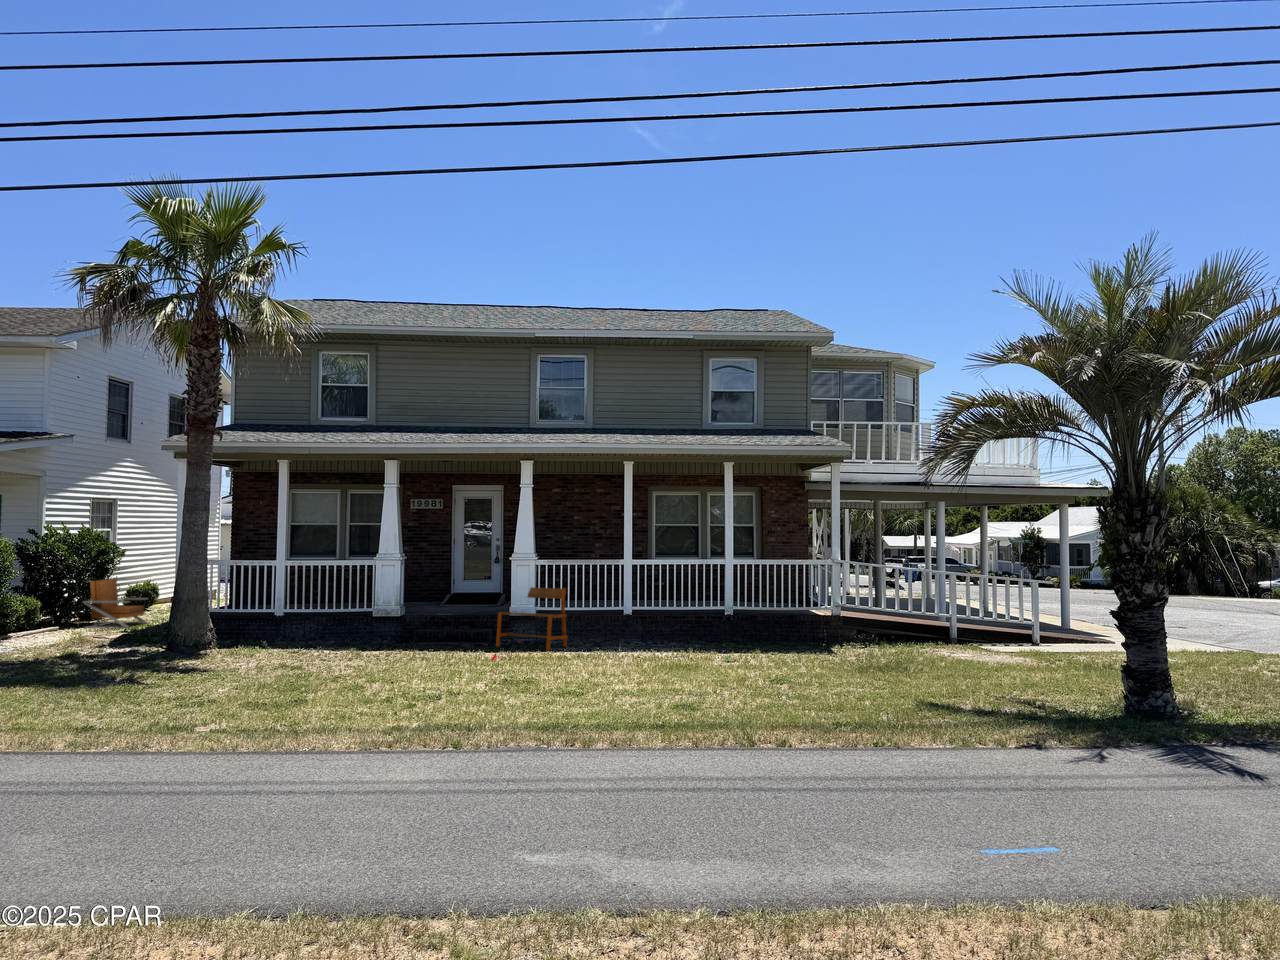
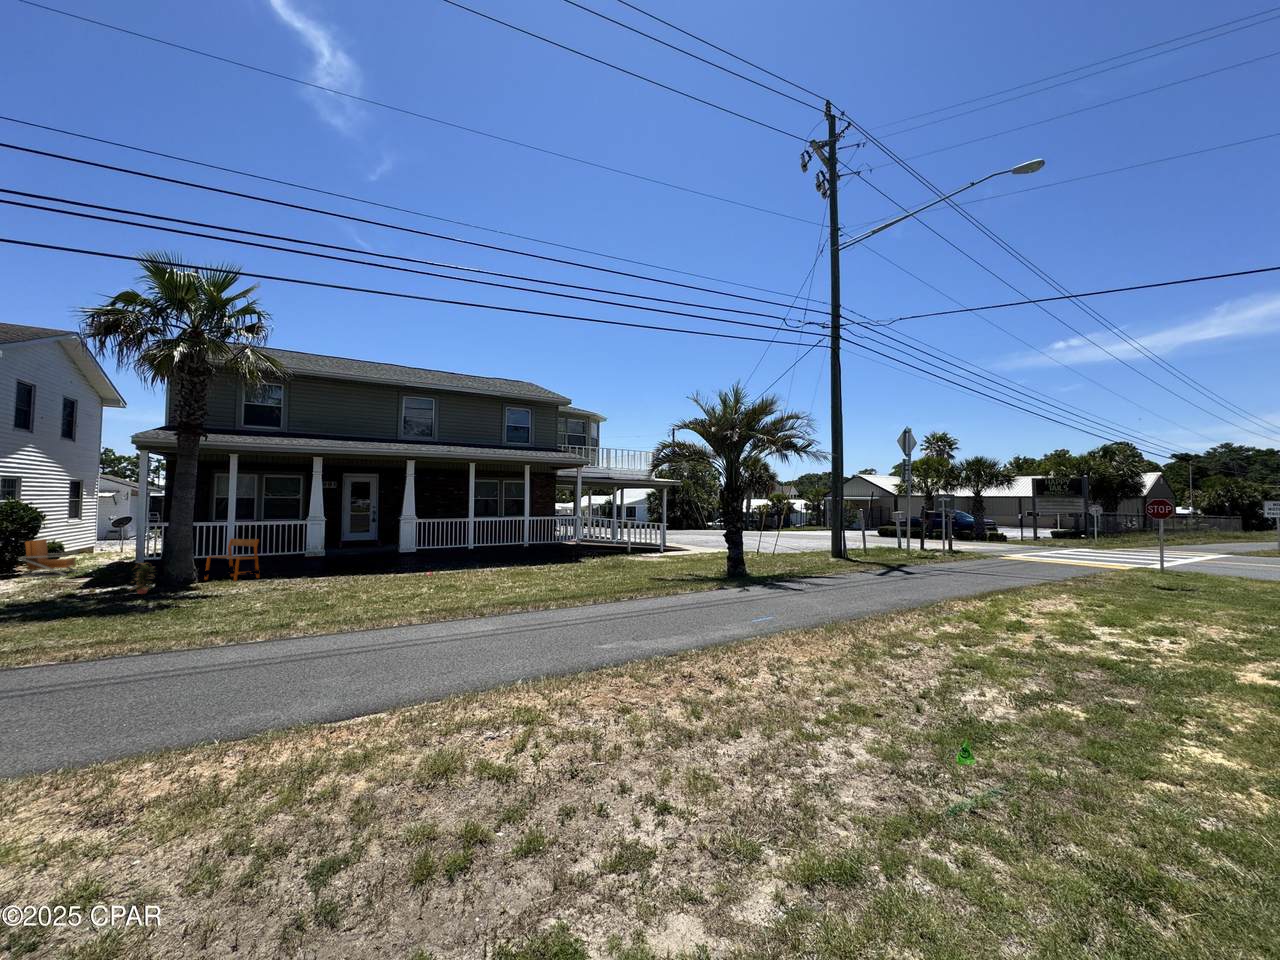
bench: present [496,587,568,650] -> present [205,538,259,582]
decorative plant: none [131,615,168,659] -> present [132,563,155,594]

